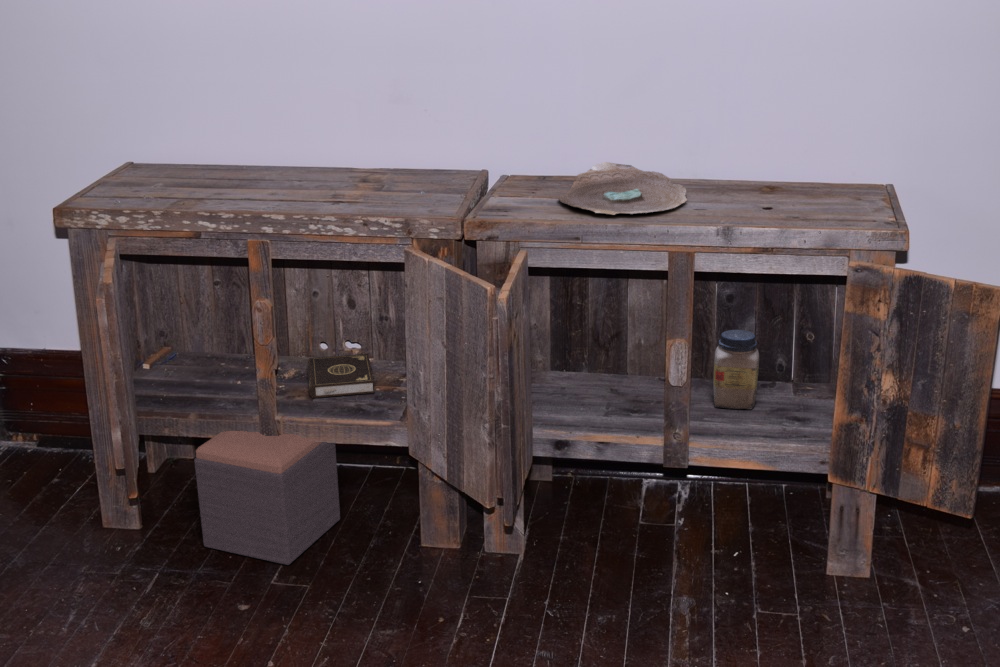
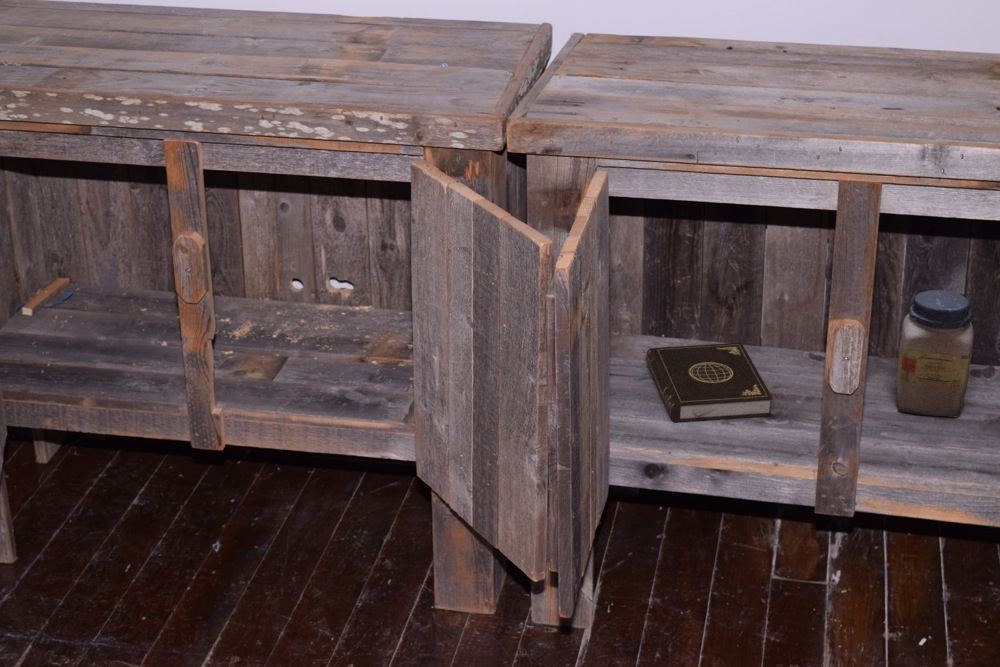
decorative bowl: present [558,162,687,215] -> none [661,18,873,117]
book: present [307,354,374,398] -> present [646,342,773,422]
footstool: present [194,430,340,565] -> none [89,391,315,634]

